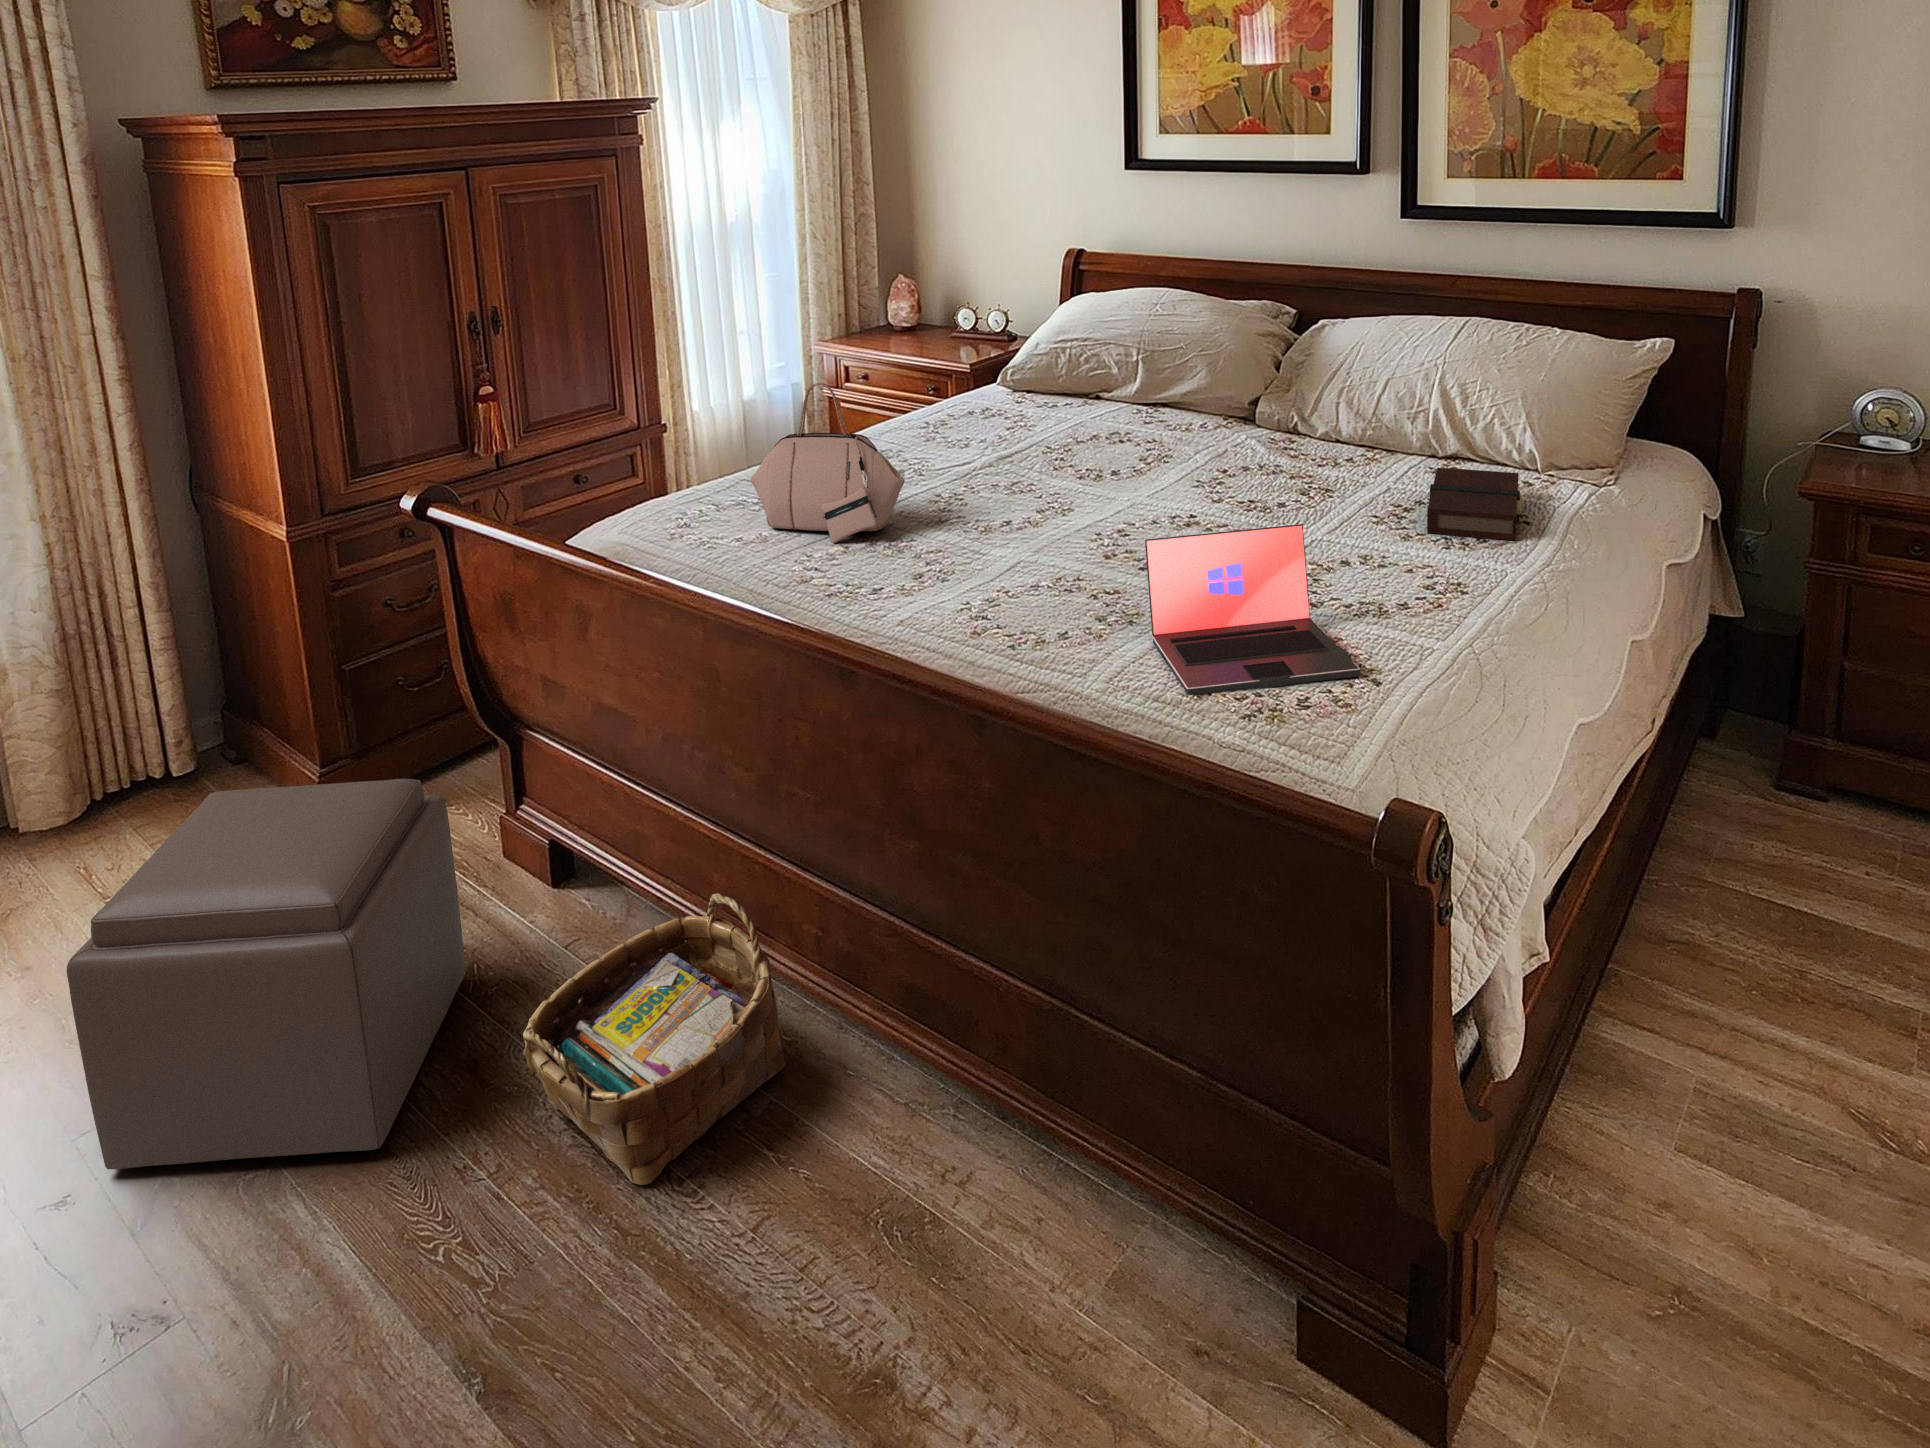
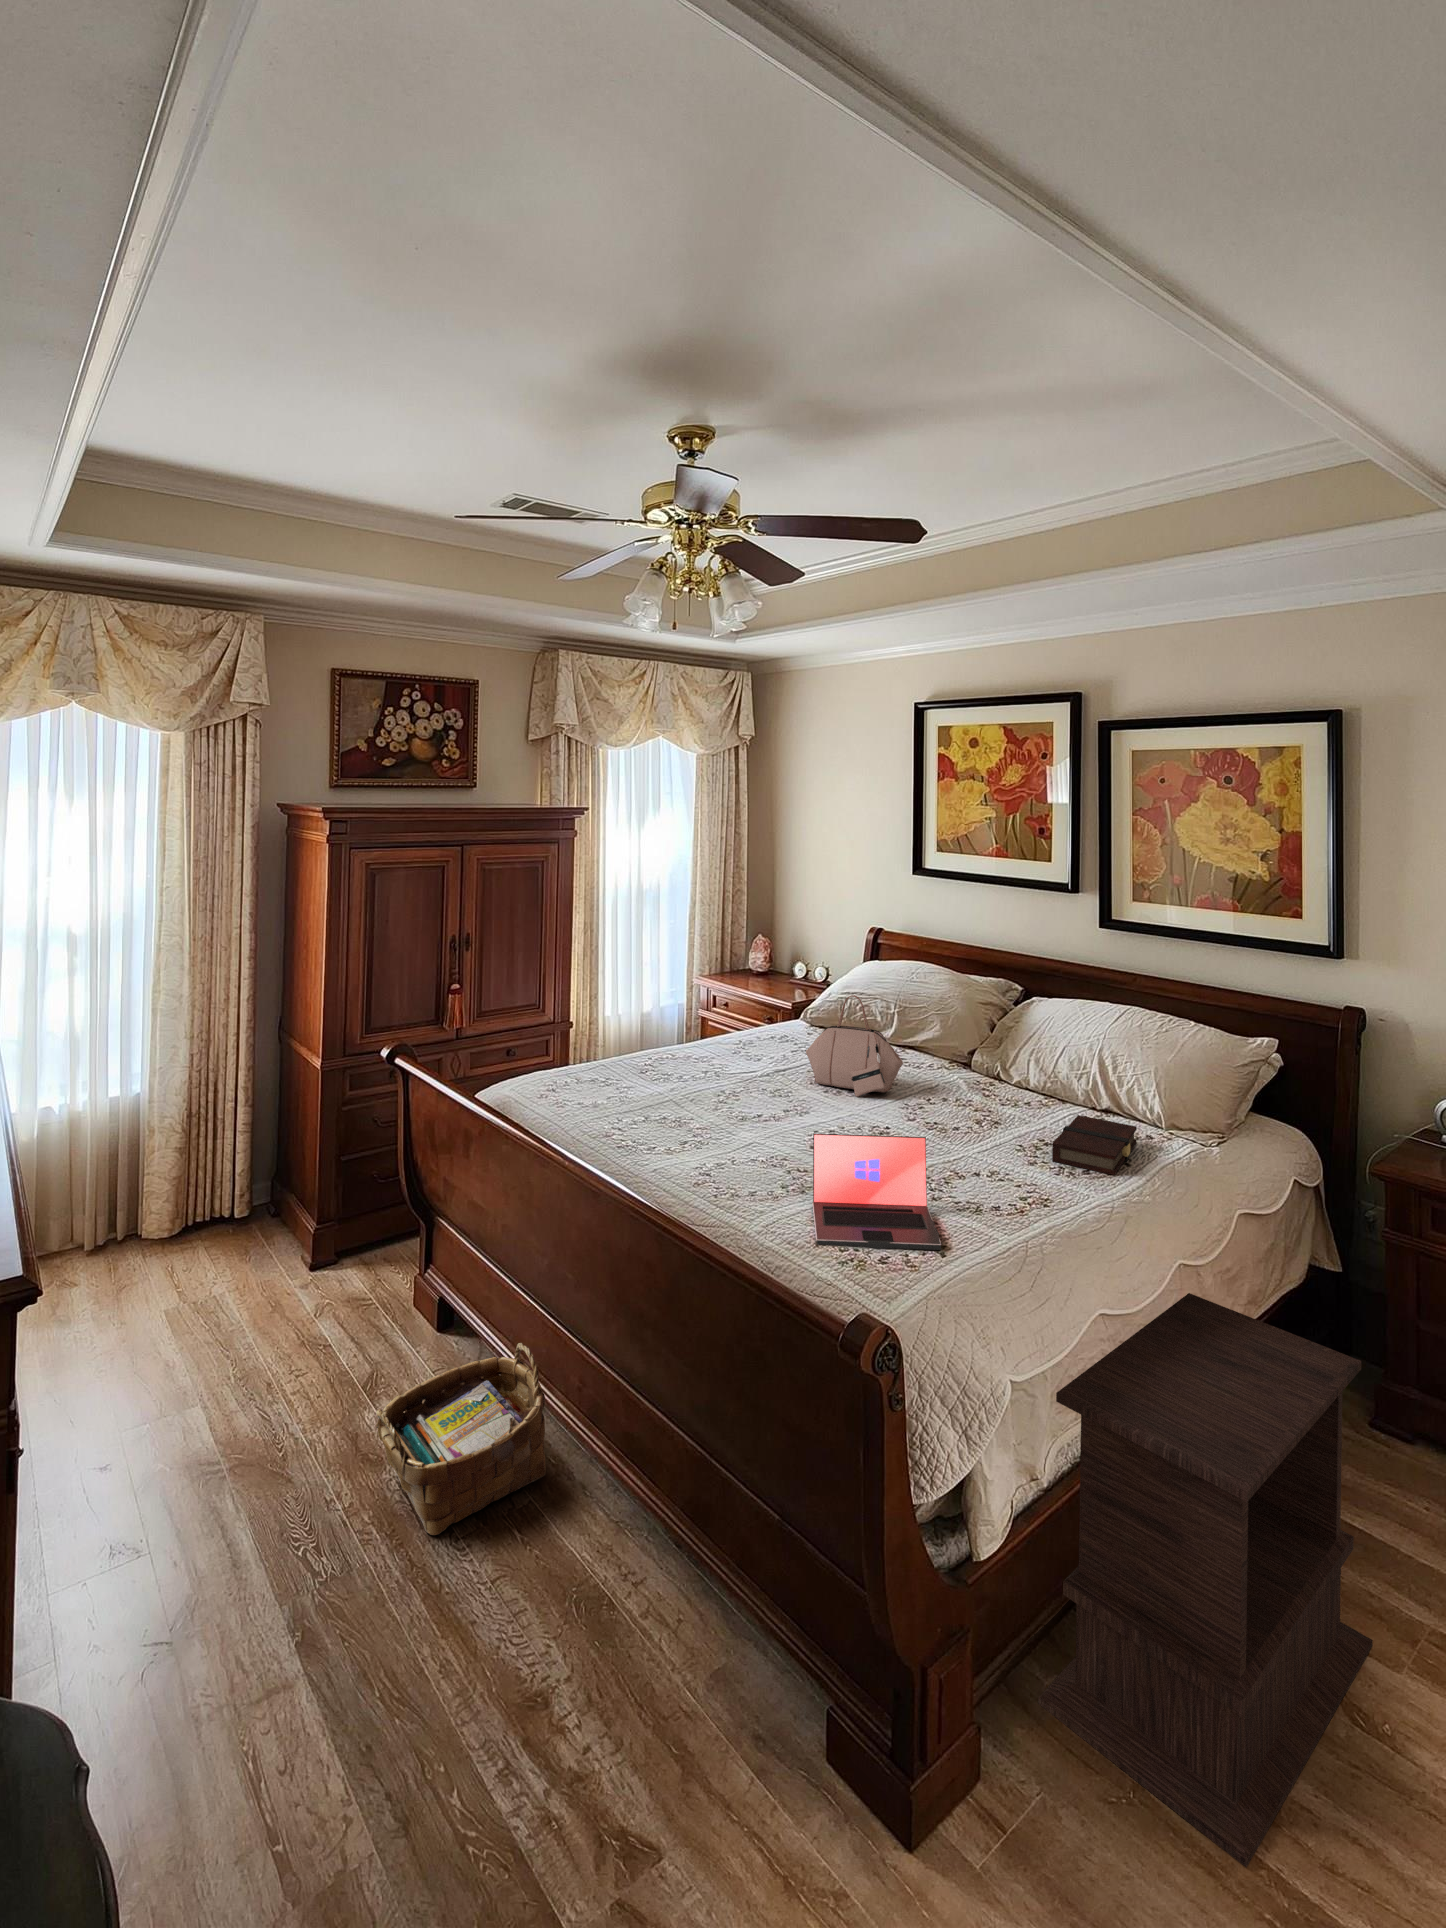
handbag: present [751,383,905,543] -> present [806,995,903,1097]
side table: none [1535,680,1898,1365] -> present [1038,1293,1373,1867]
ottoman: present [67,779,466,1169] -> none [128,1223,372,1476]

